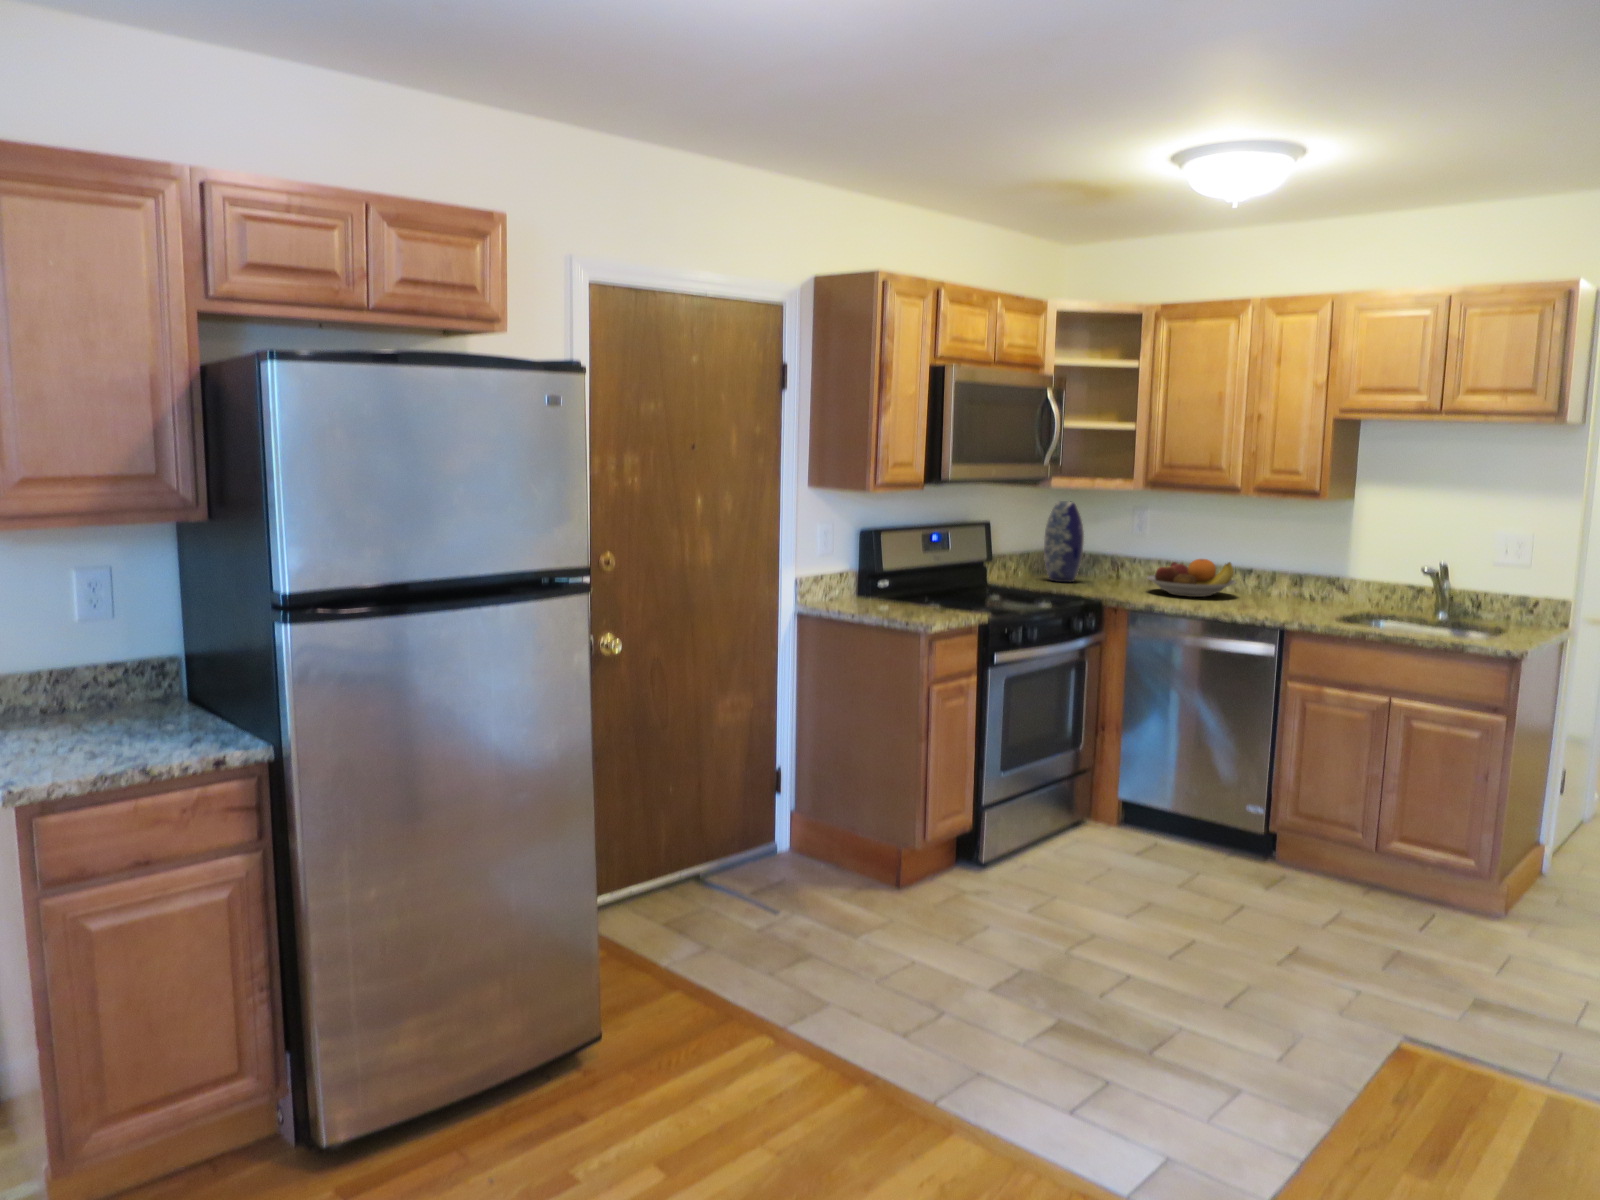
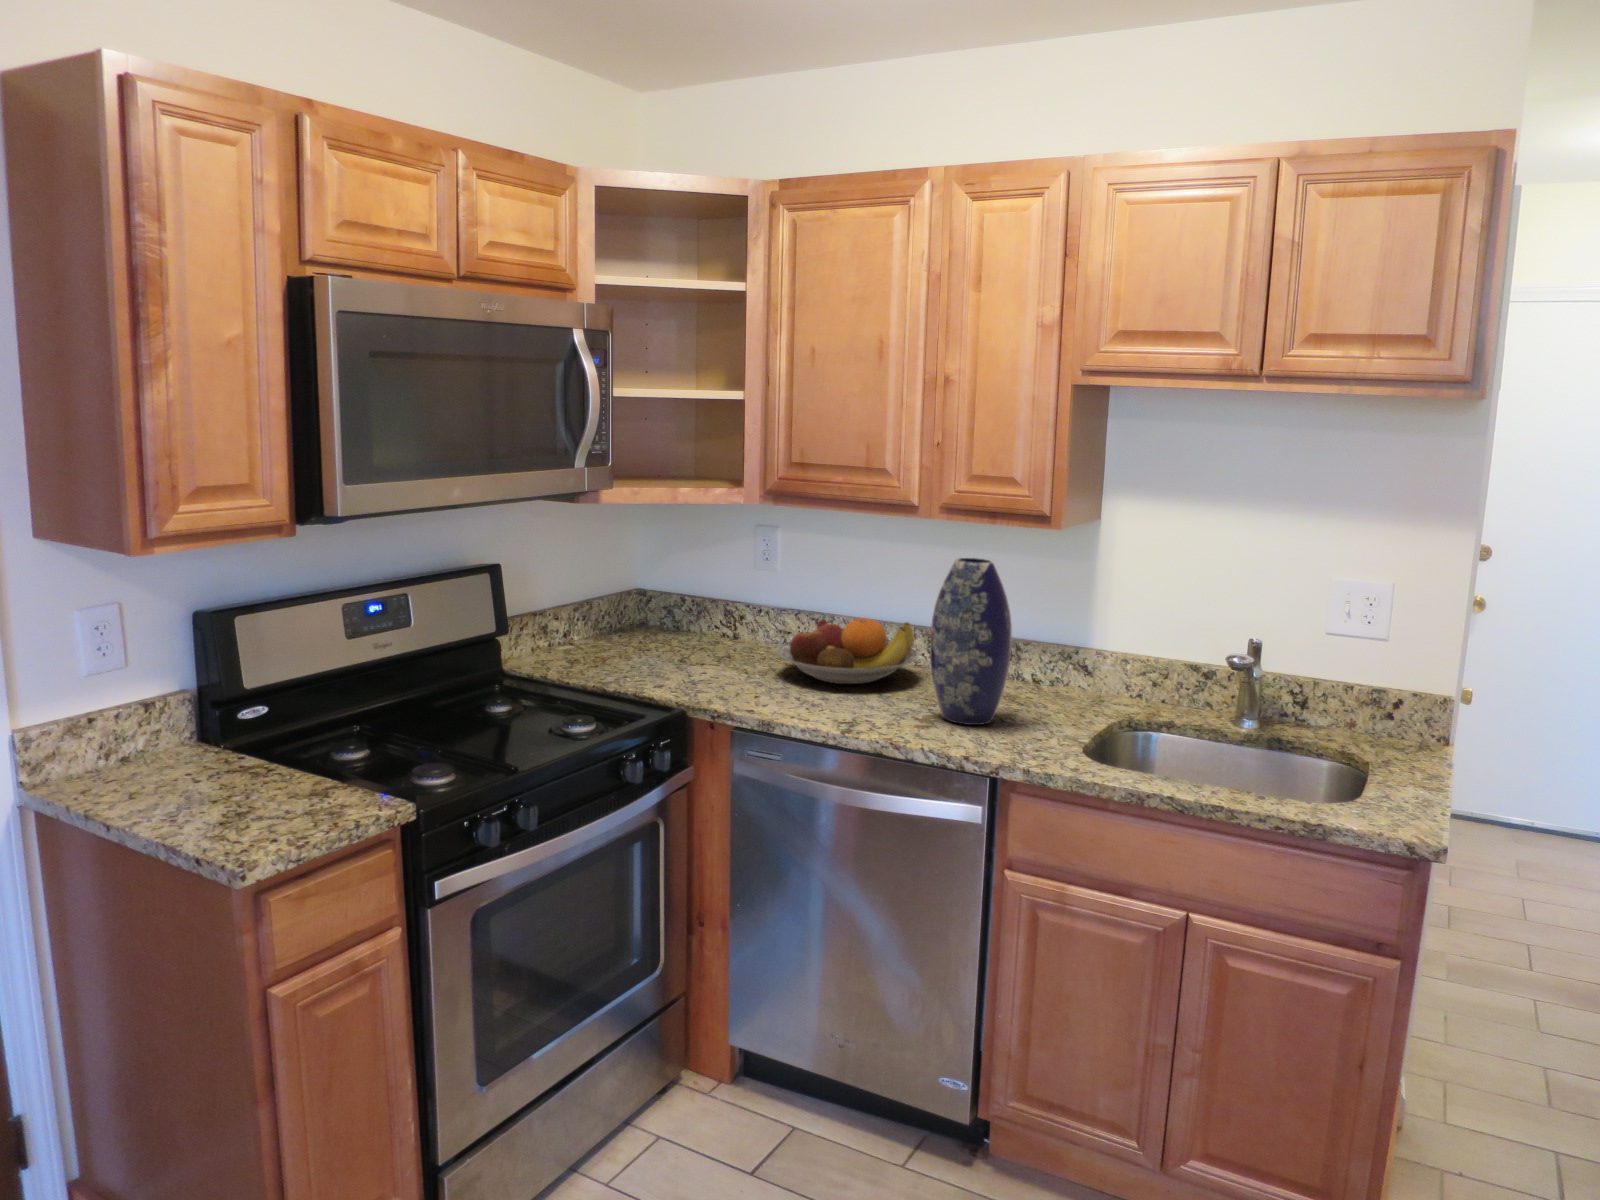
vase: present [1044,501,1084,582] -> present [930,558,1012,725]

